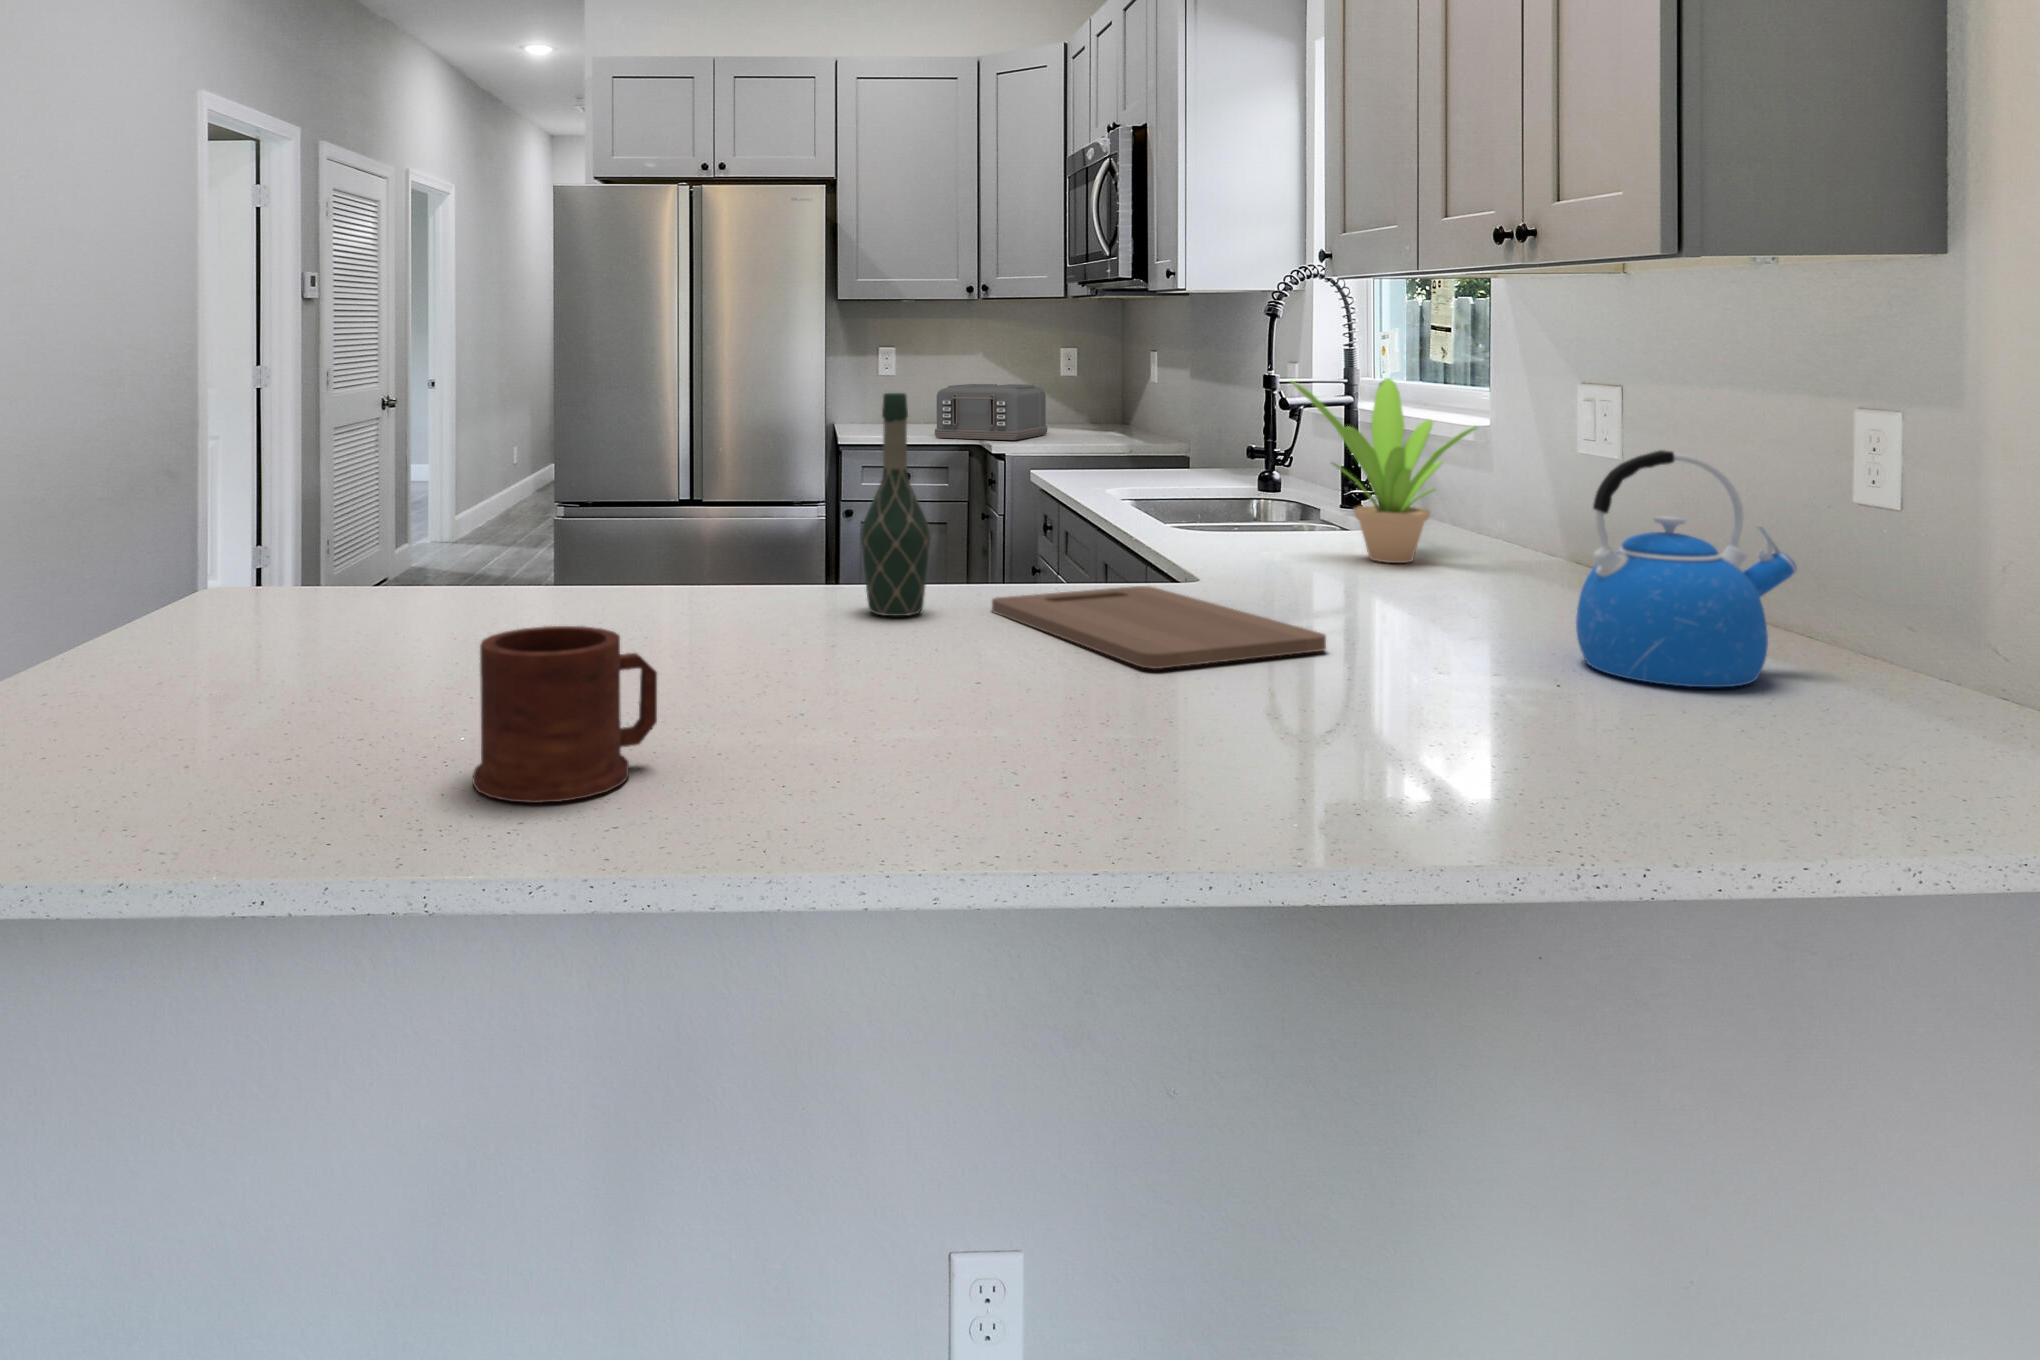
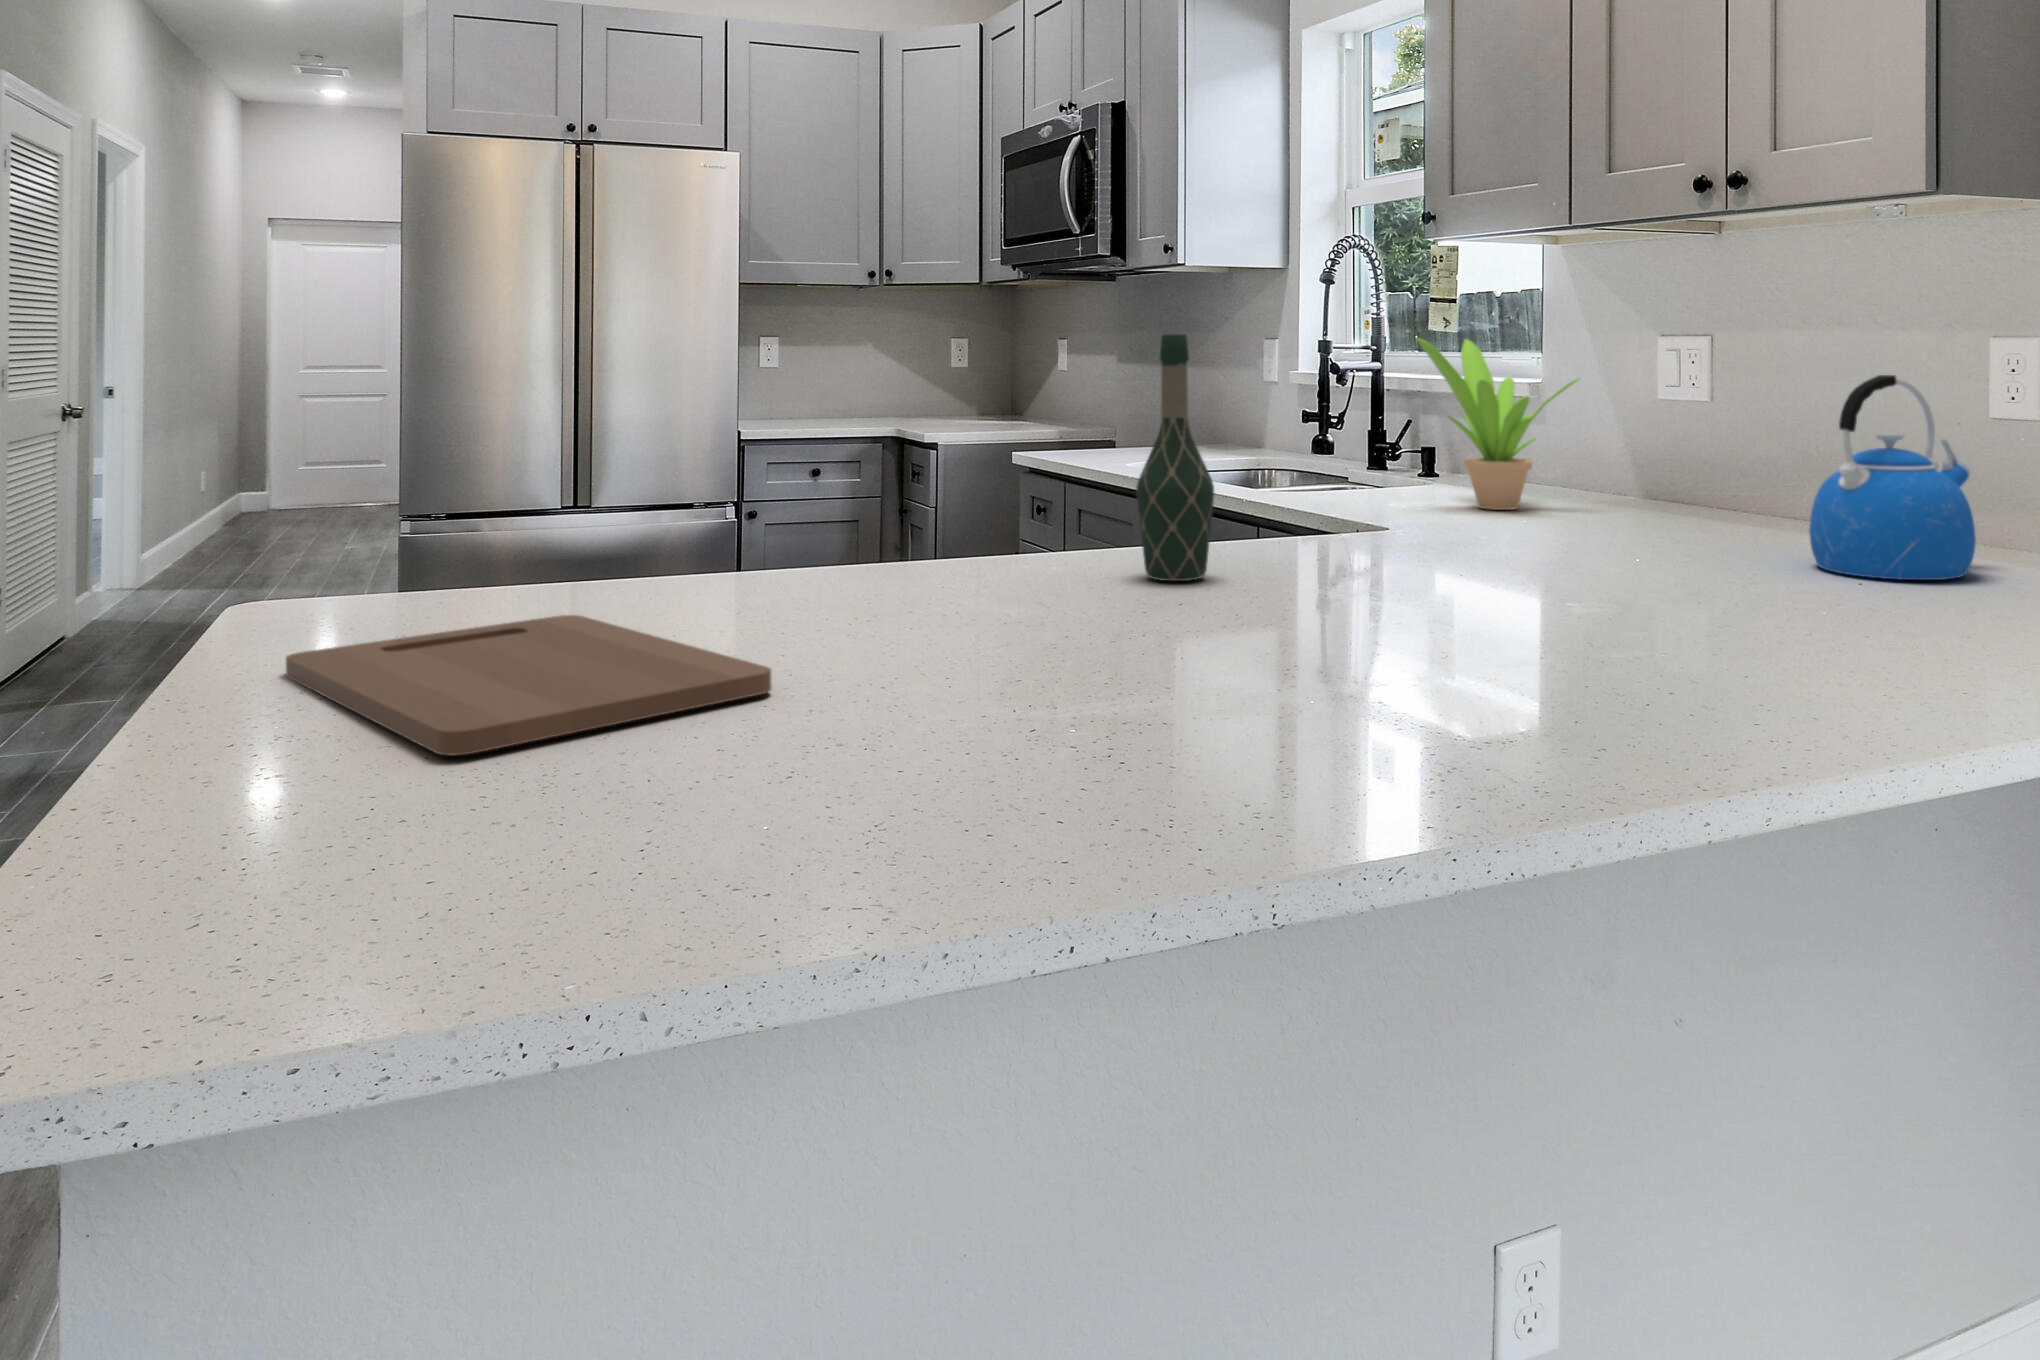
toaster: present [935,384,1047,440] -> none [847,375,957,432]
cutting board: present [992,586,1326,669] -> present [286,615,772,755]
mug: present [473,626,657,803] -> none [1098,578,1296,800]

